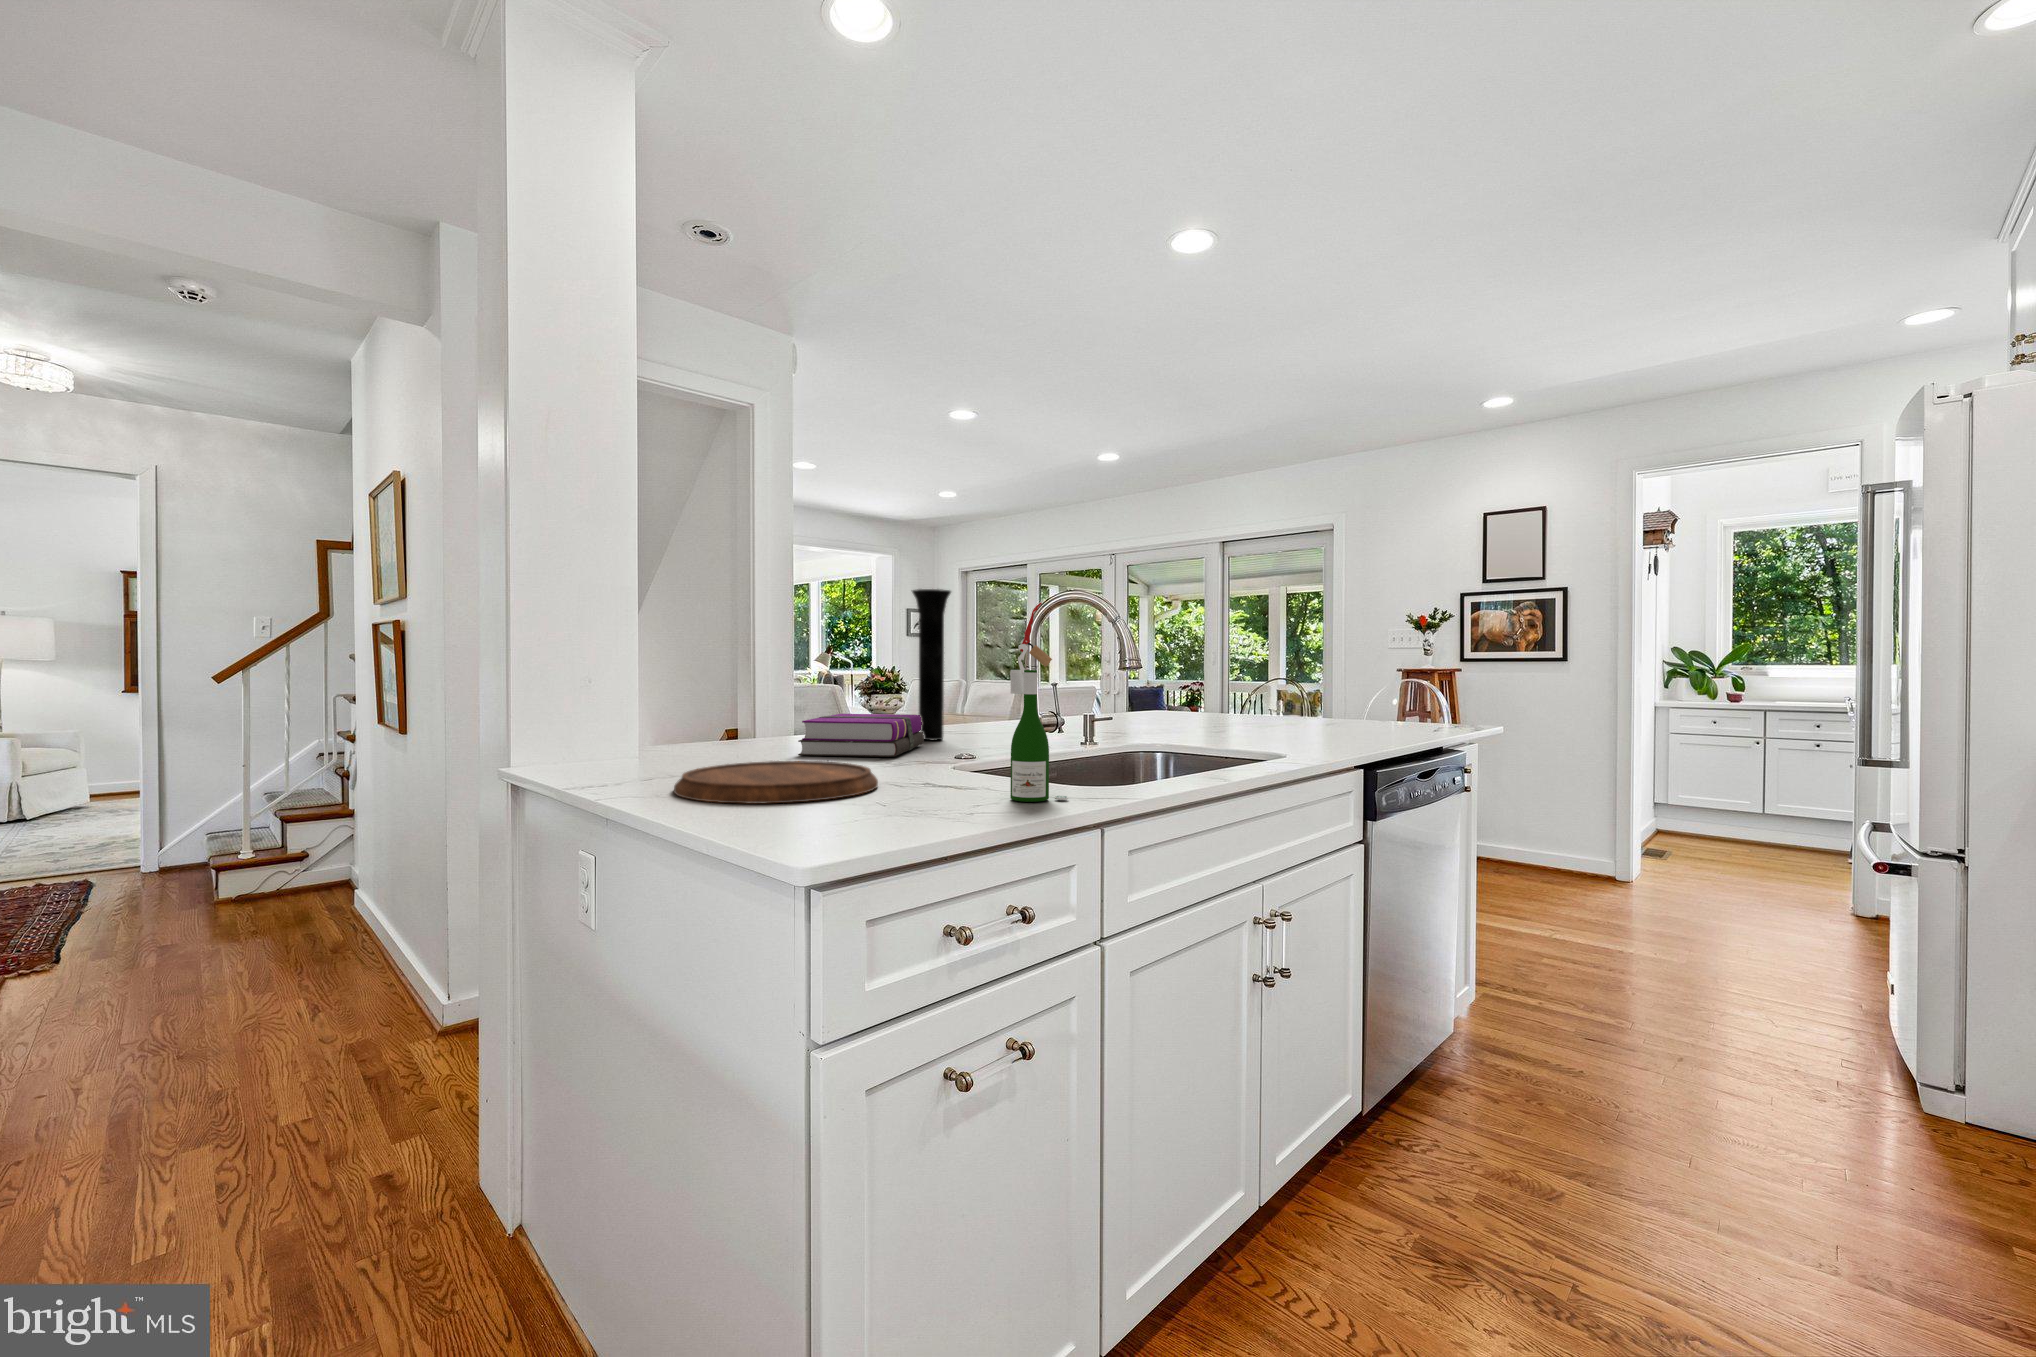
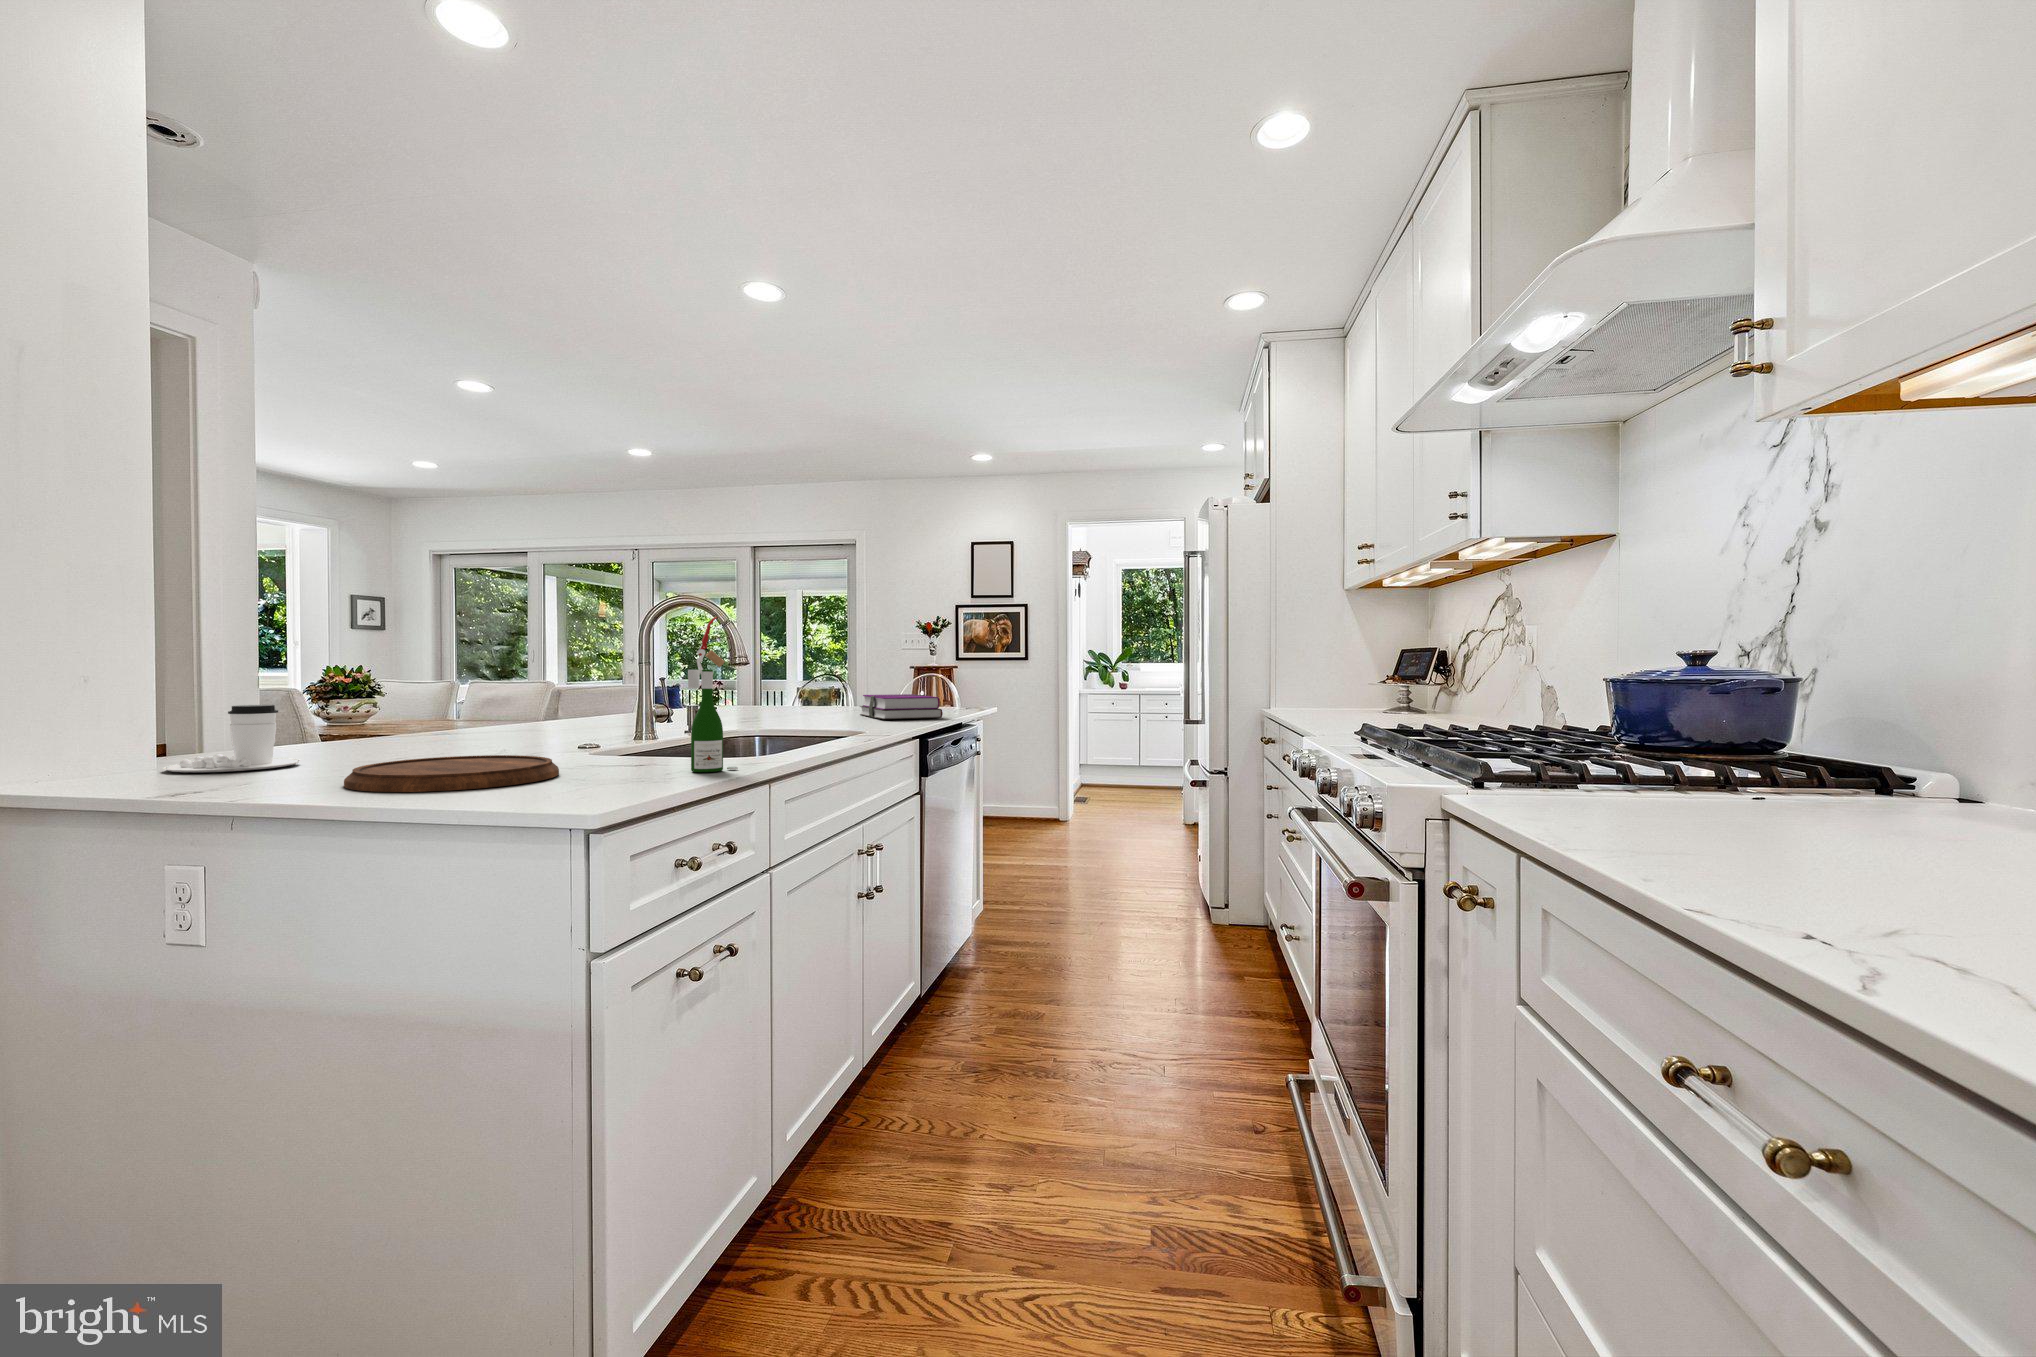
vase: present [912,589,951,740] -> none [501,591,546,739]
coffee cup: none [609,701,711,762] -> present [163,705,301,773]
hardback book: present [798,714,924,757] -> present [860,694,943,719]

